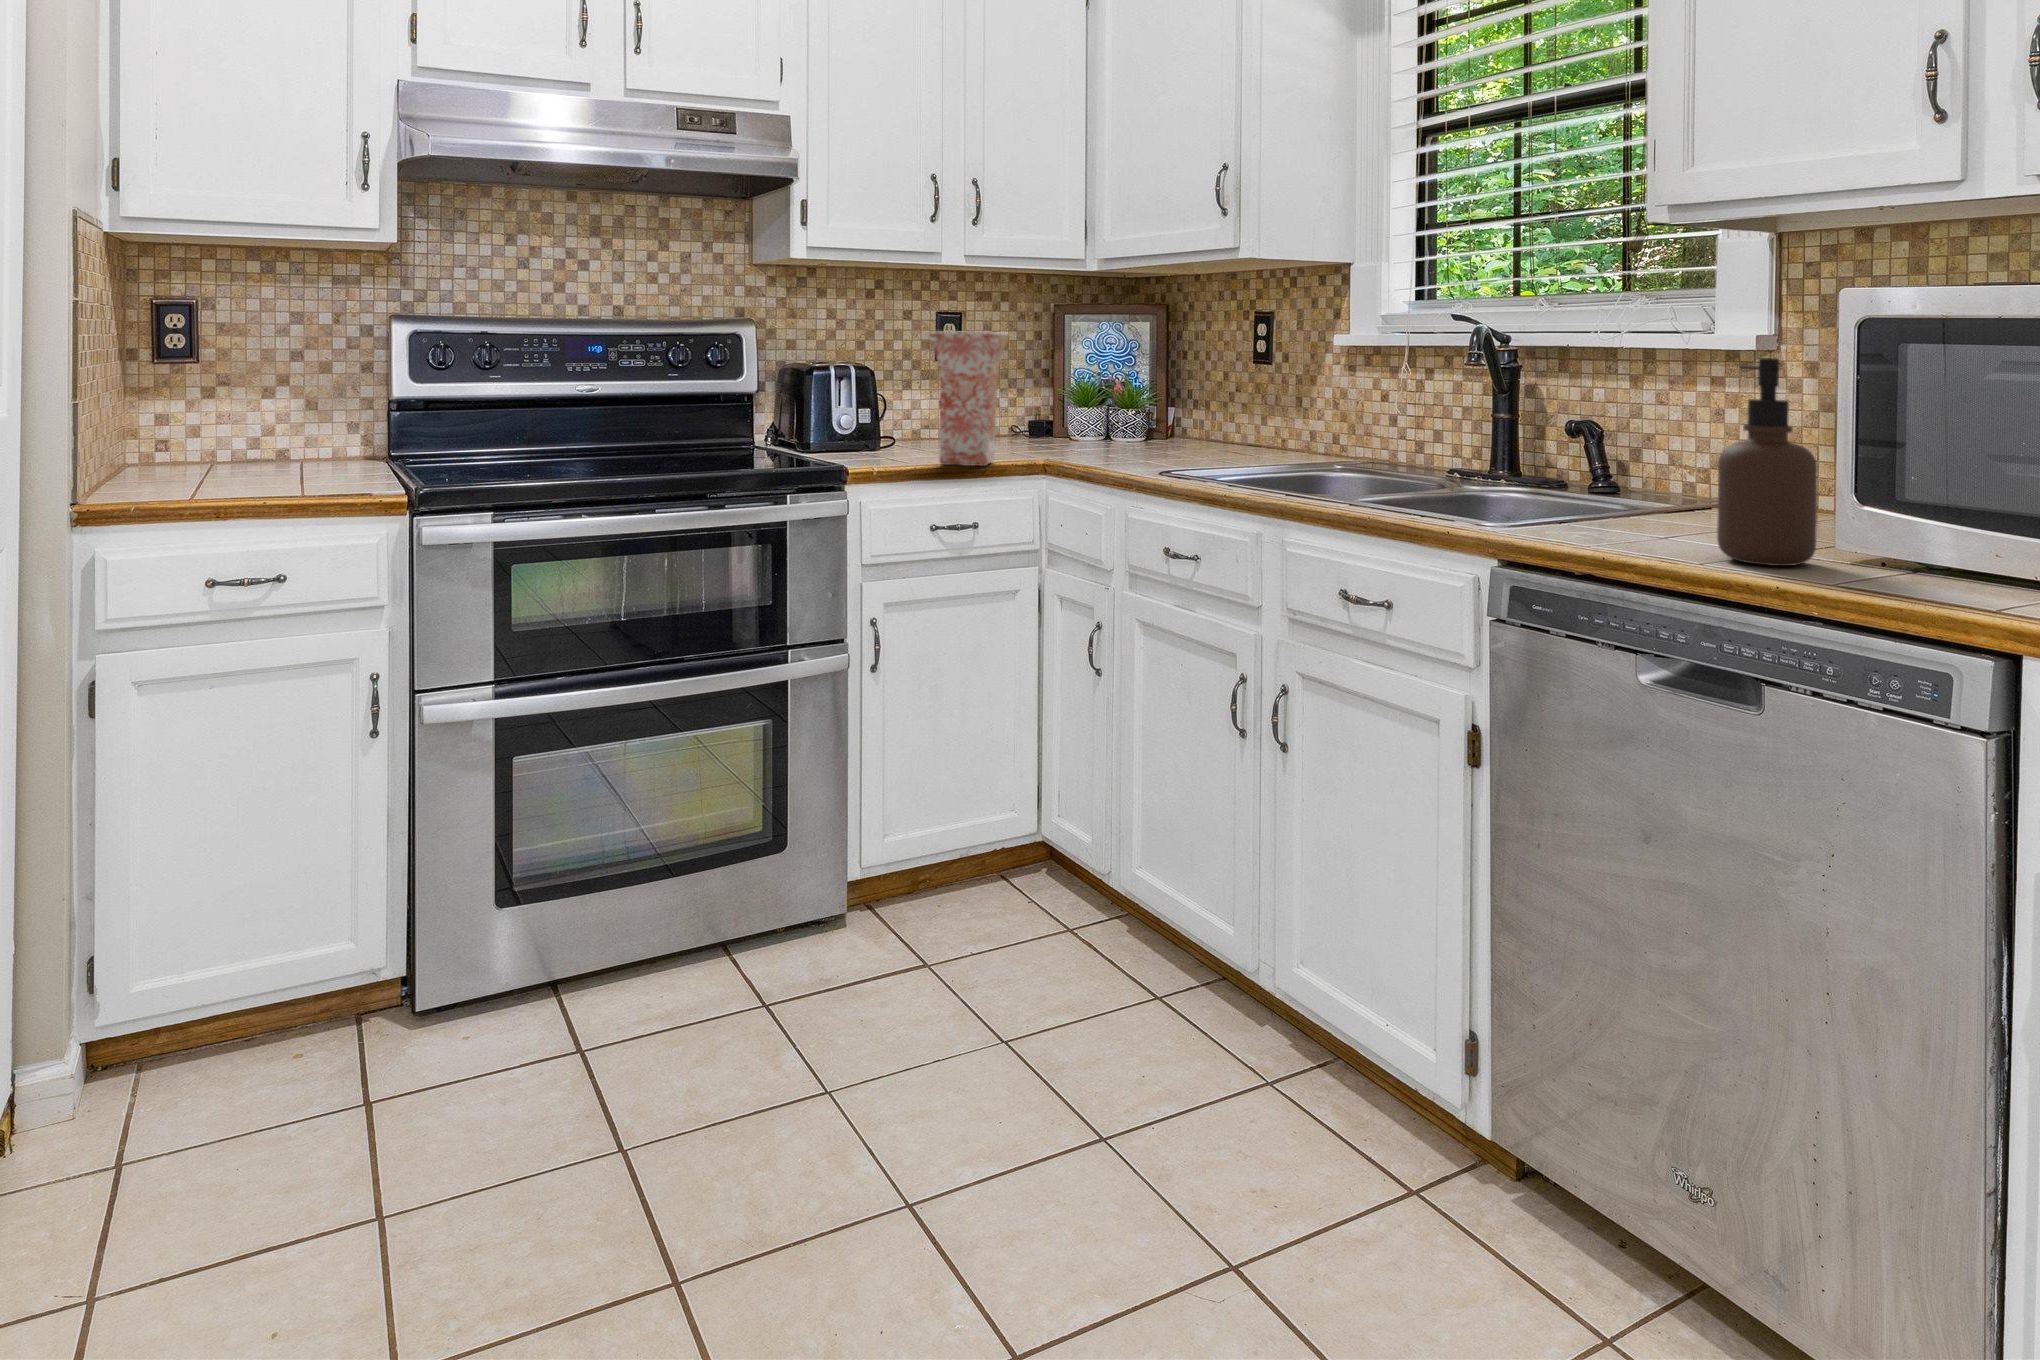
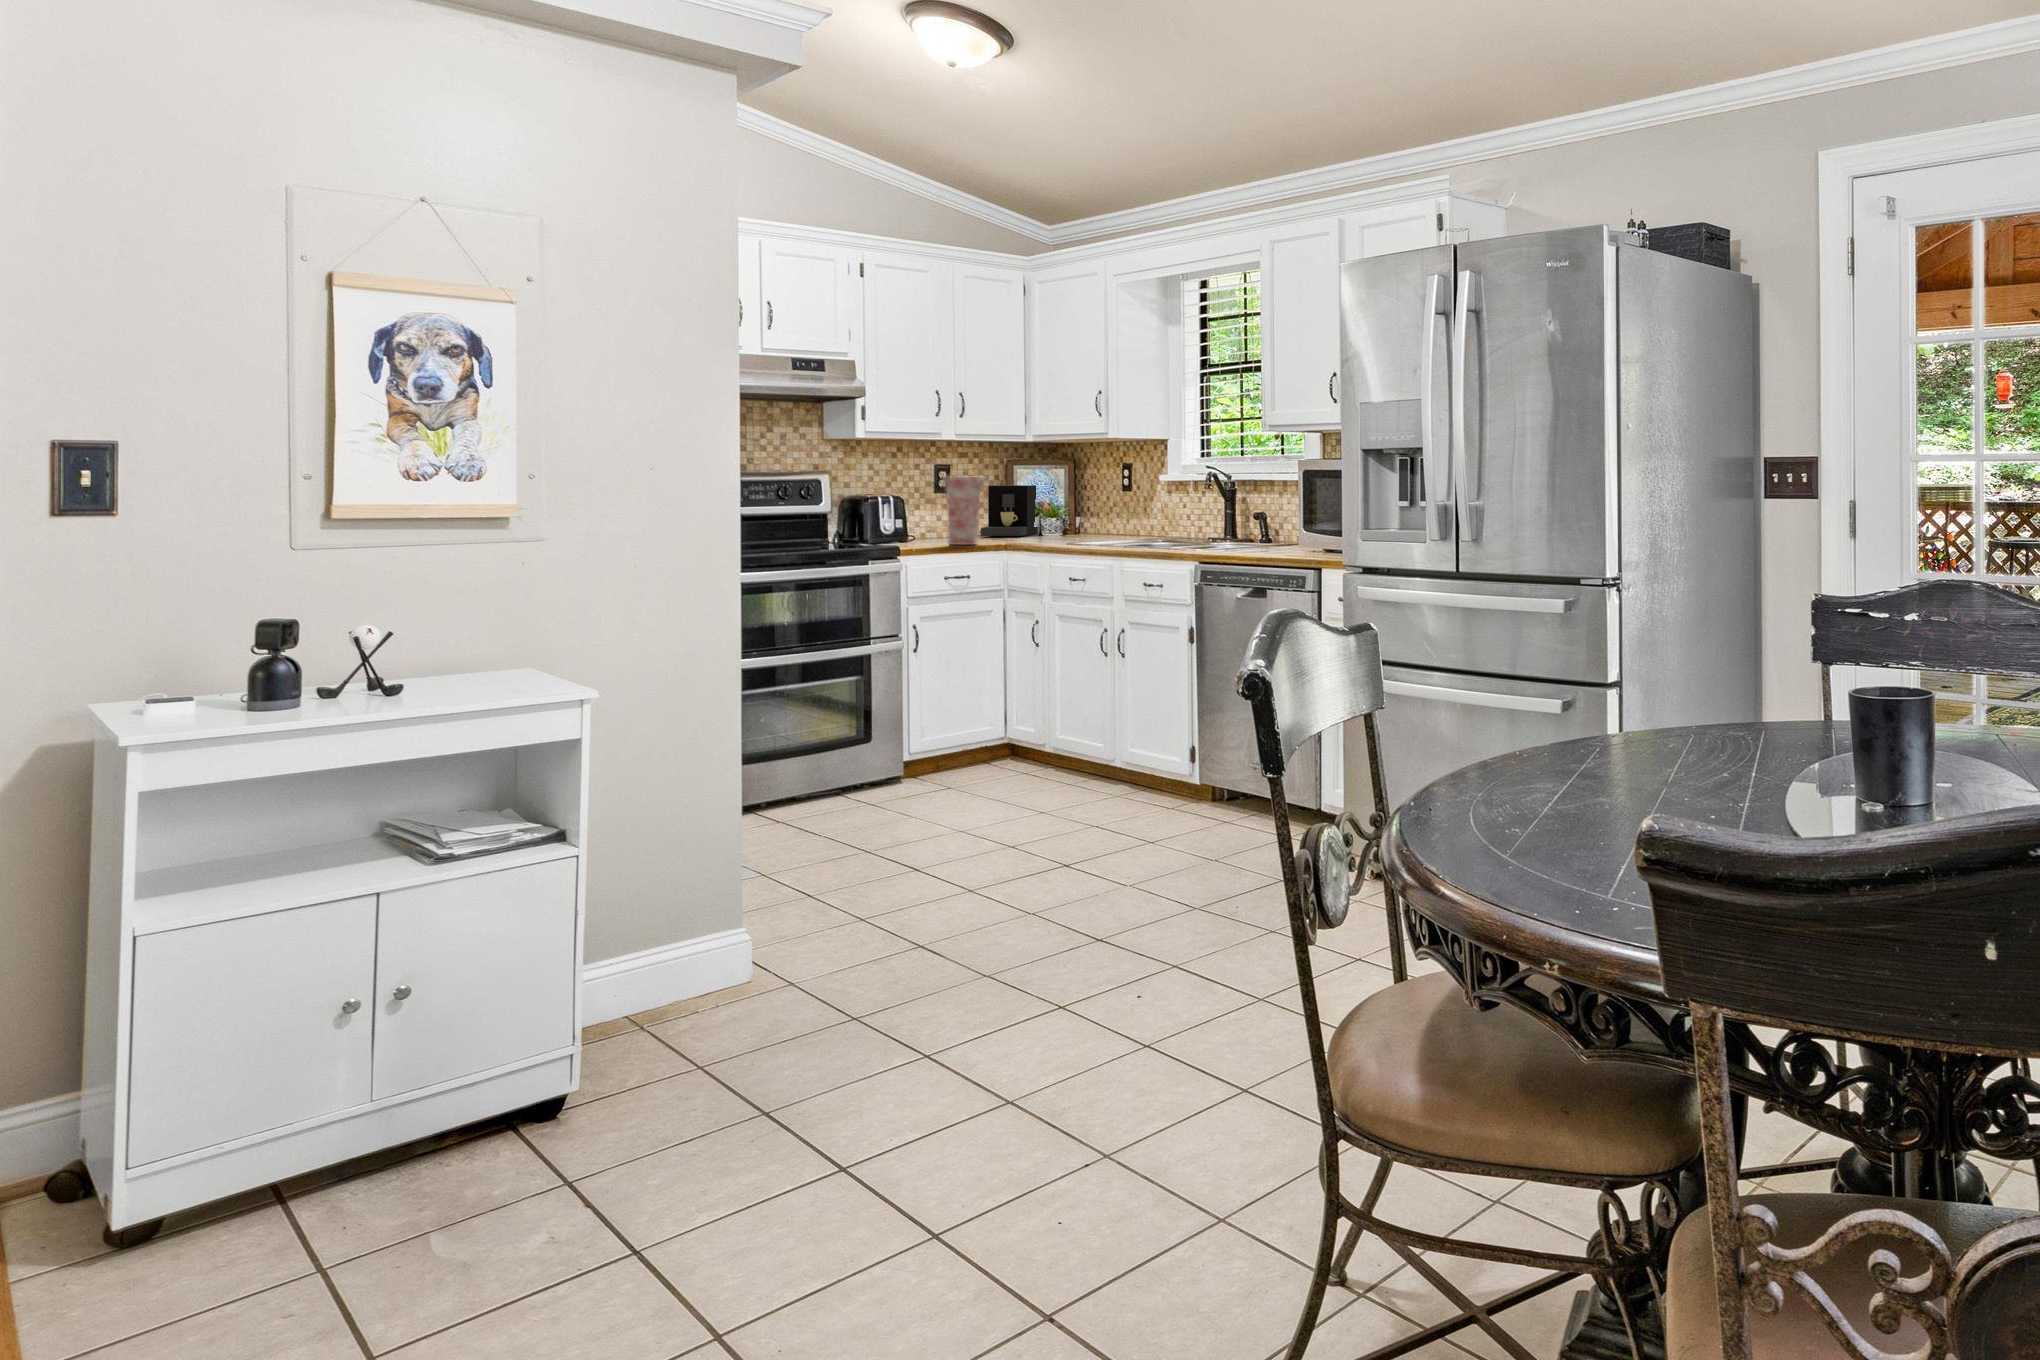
coffee maker: none [1008,348,1104,439] -> present [981,485,1038,536]
soap dispenser: present [1717,358,1817,566] -> none [1266,483,1297,554]

